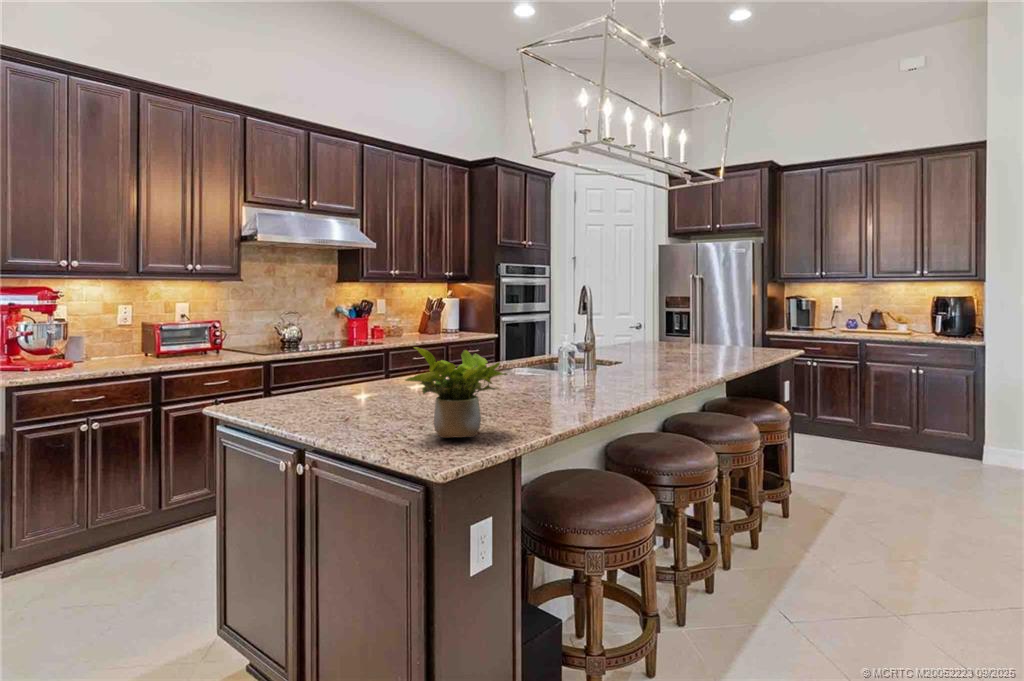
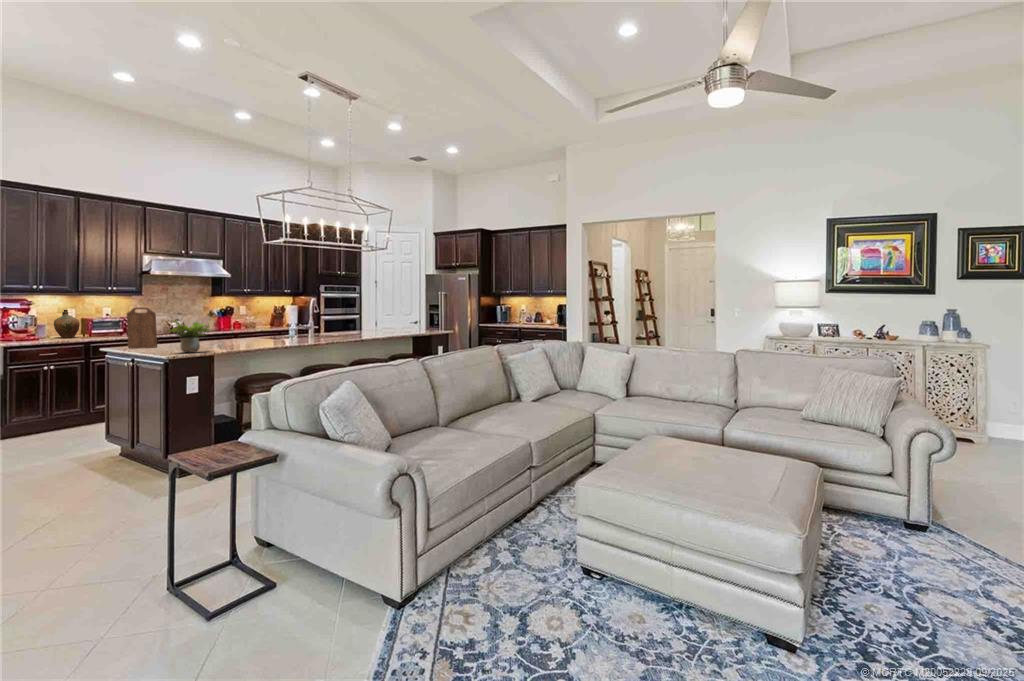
ceramic jug: none [97,307,141,362] -> present [54,310,80,338]
cutting board: none [262,307,324,406] -> present [127,307,157,348]

